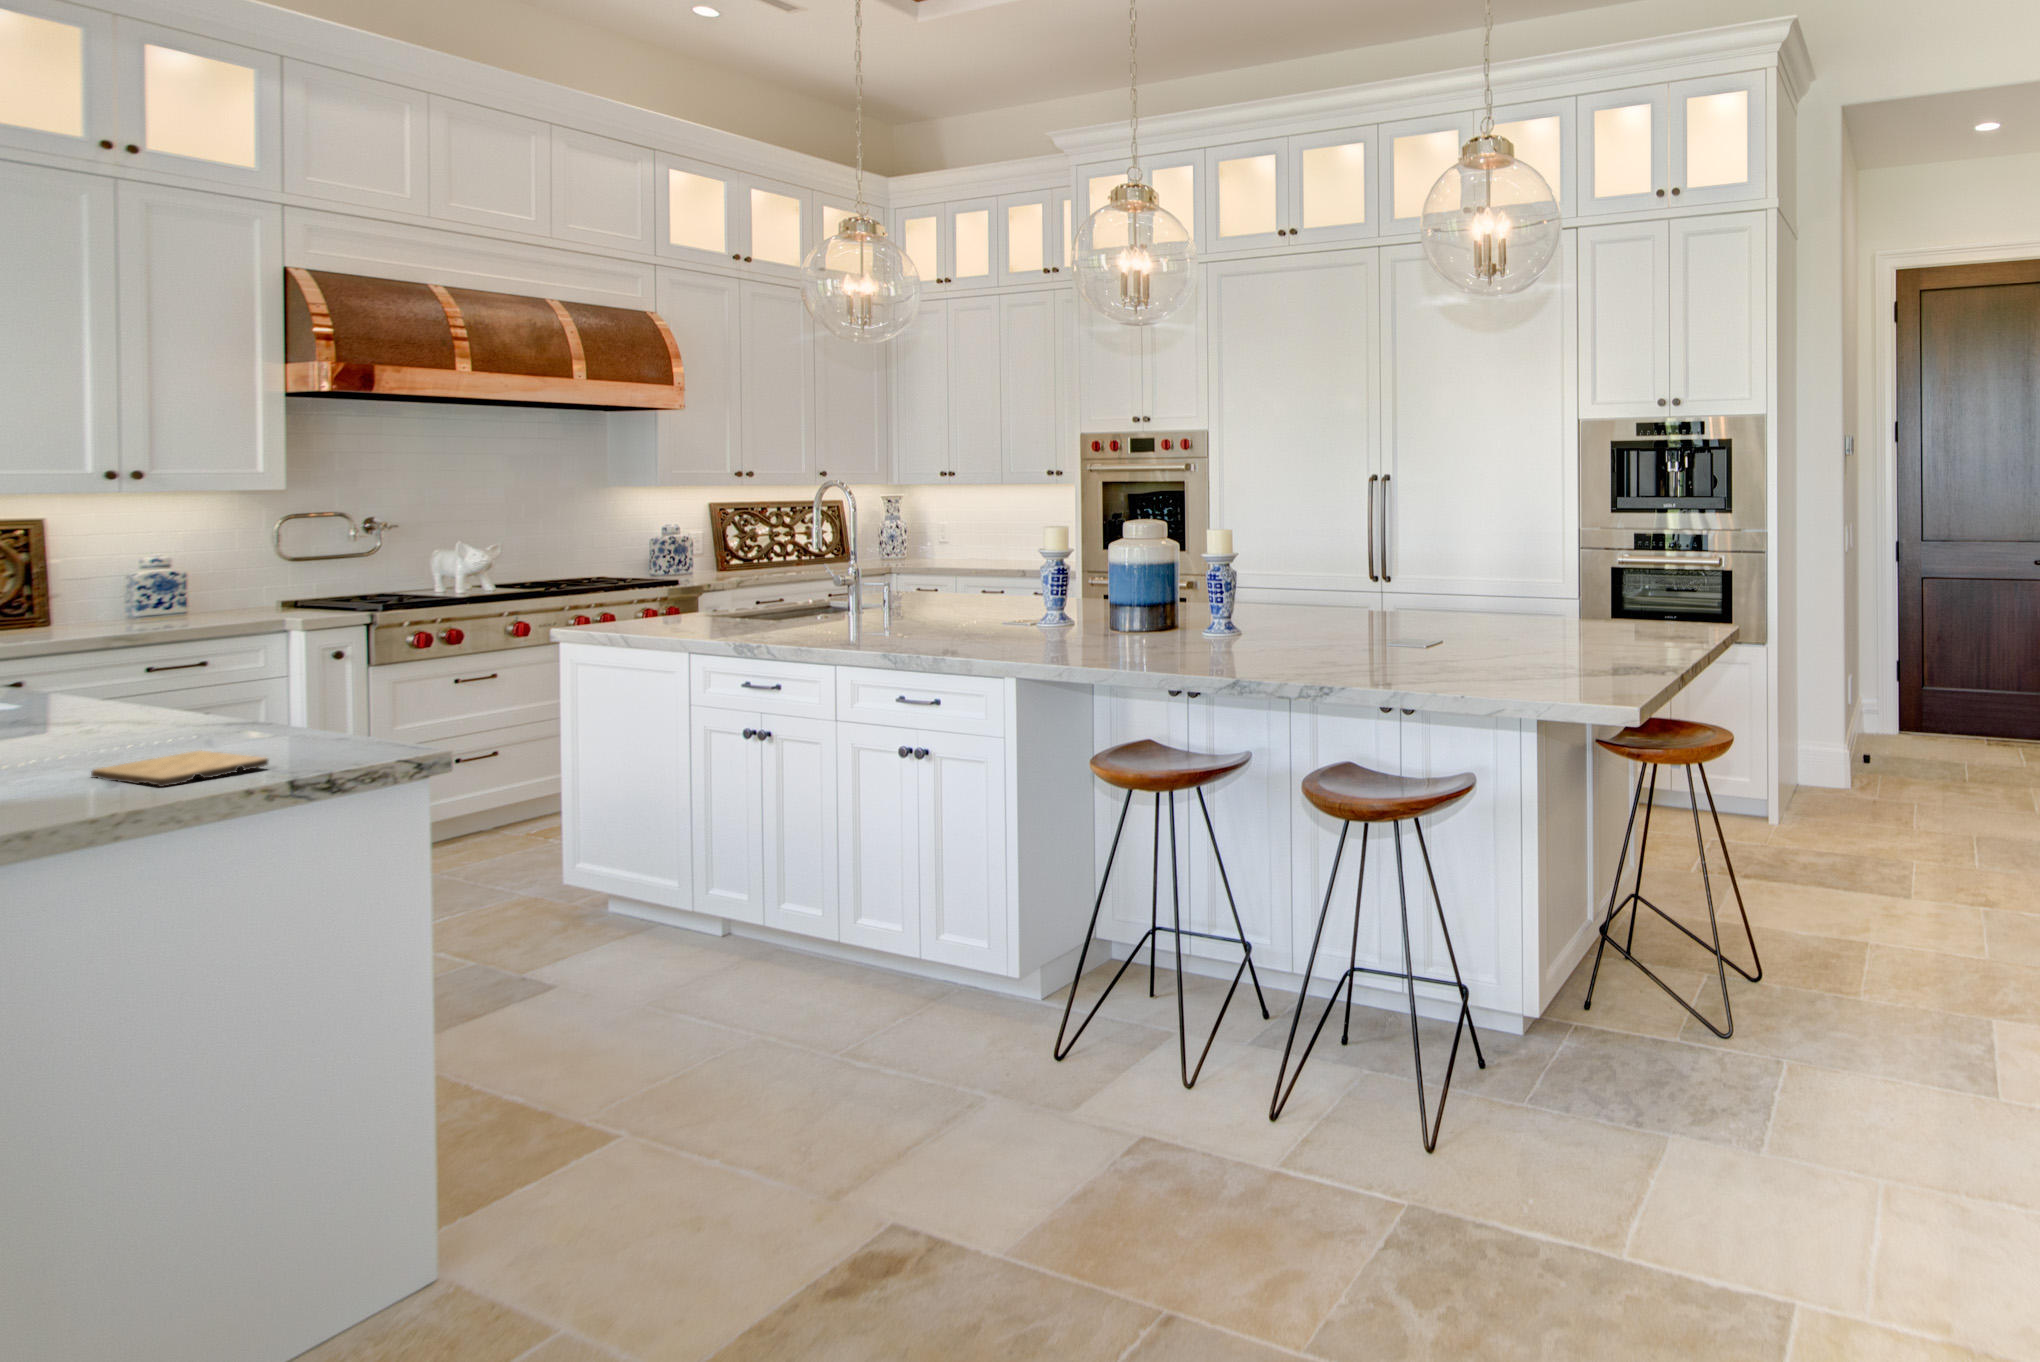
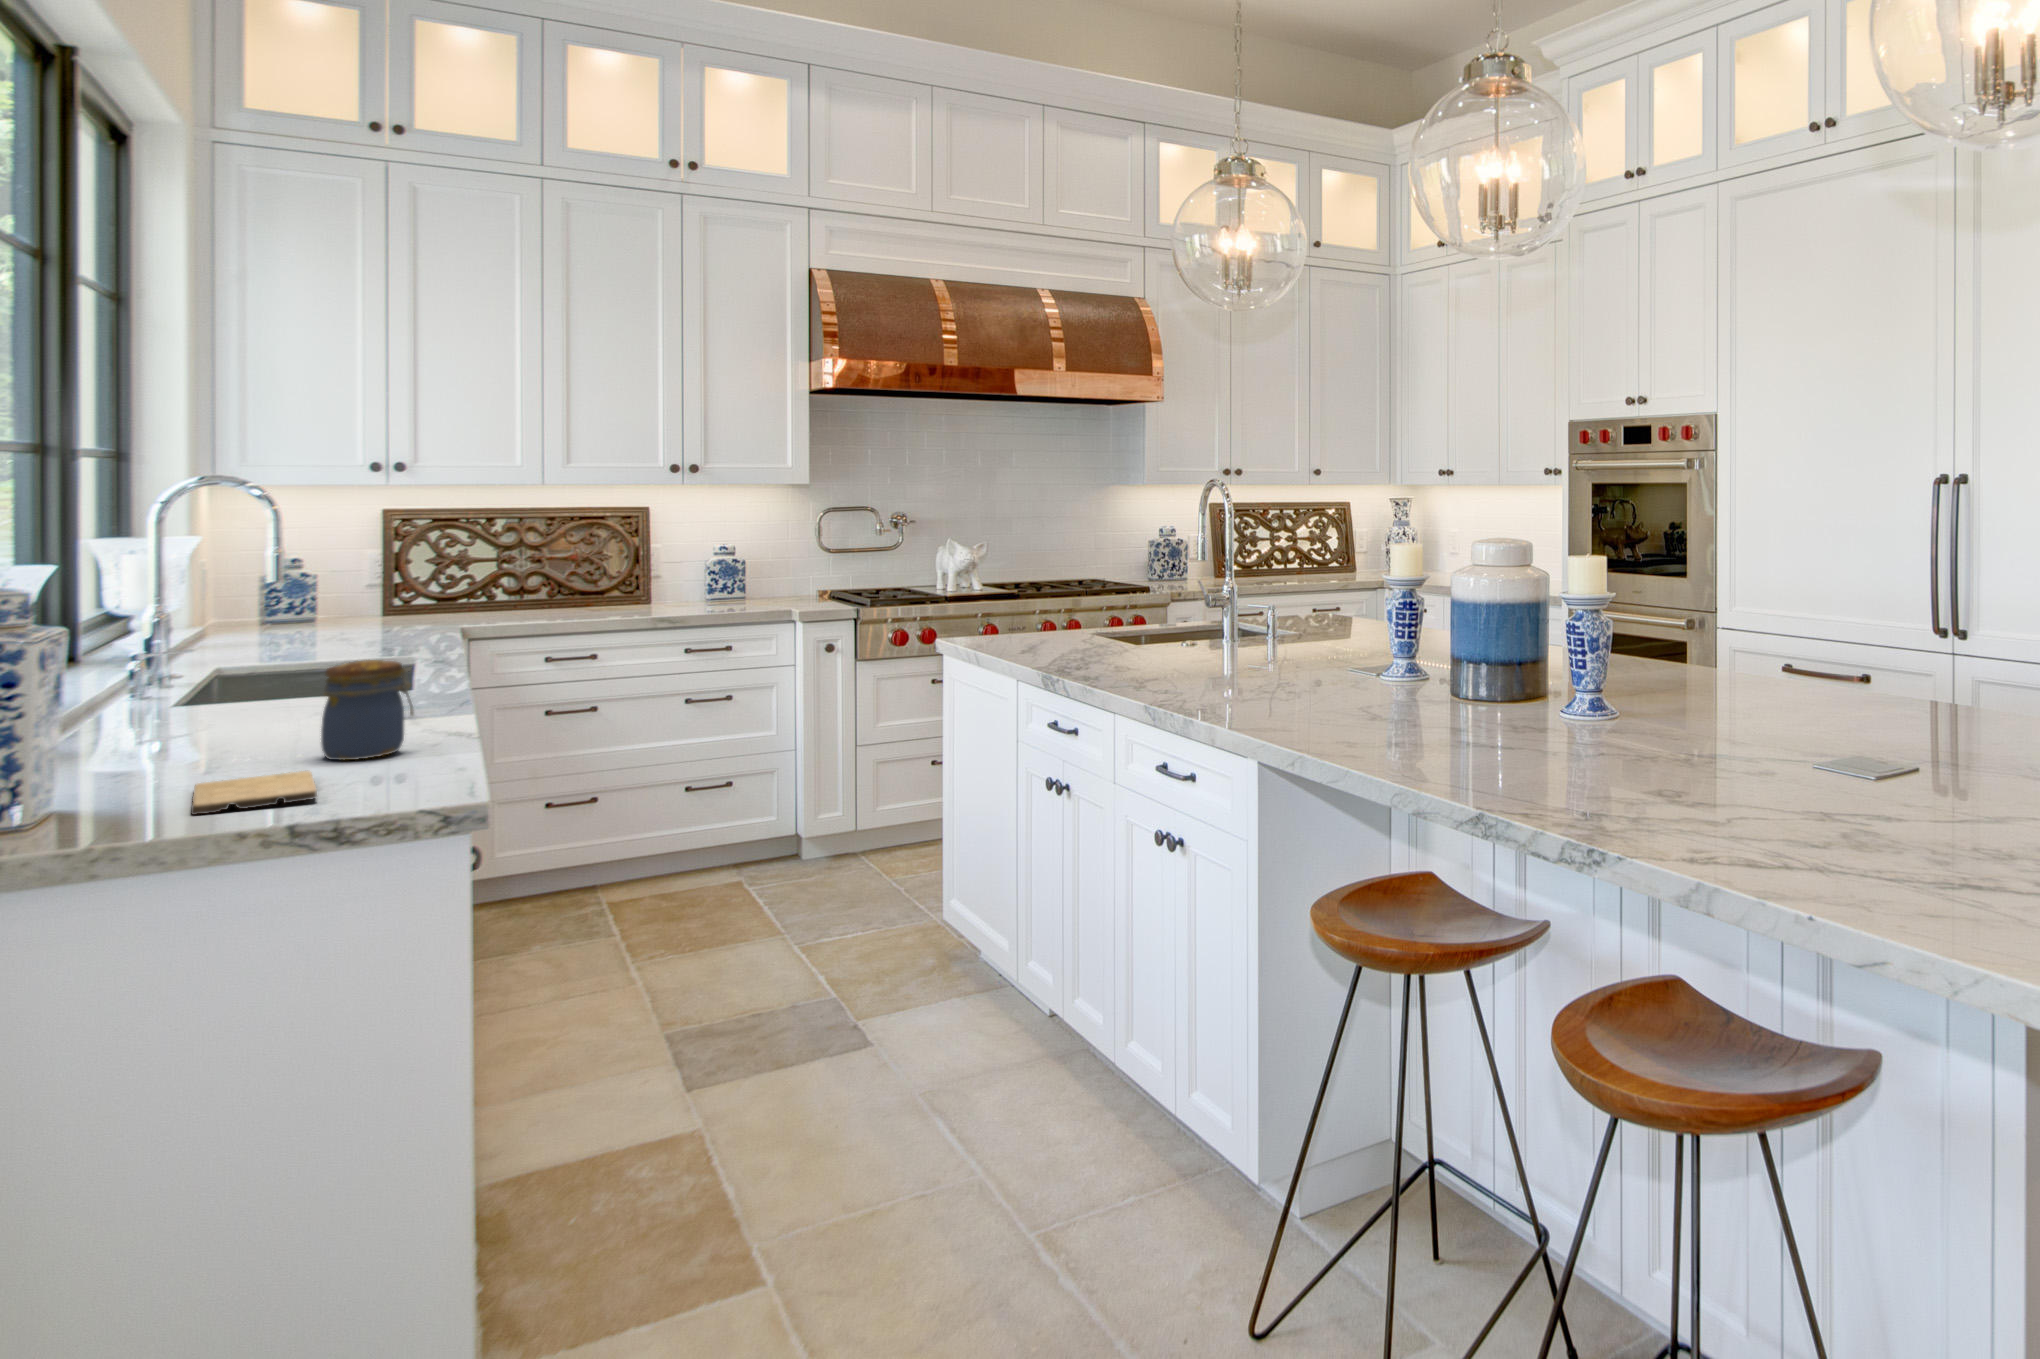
jar: none [147,654,241,747] -> present [321,660,414,760]

